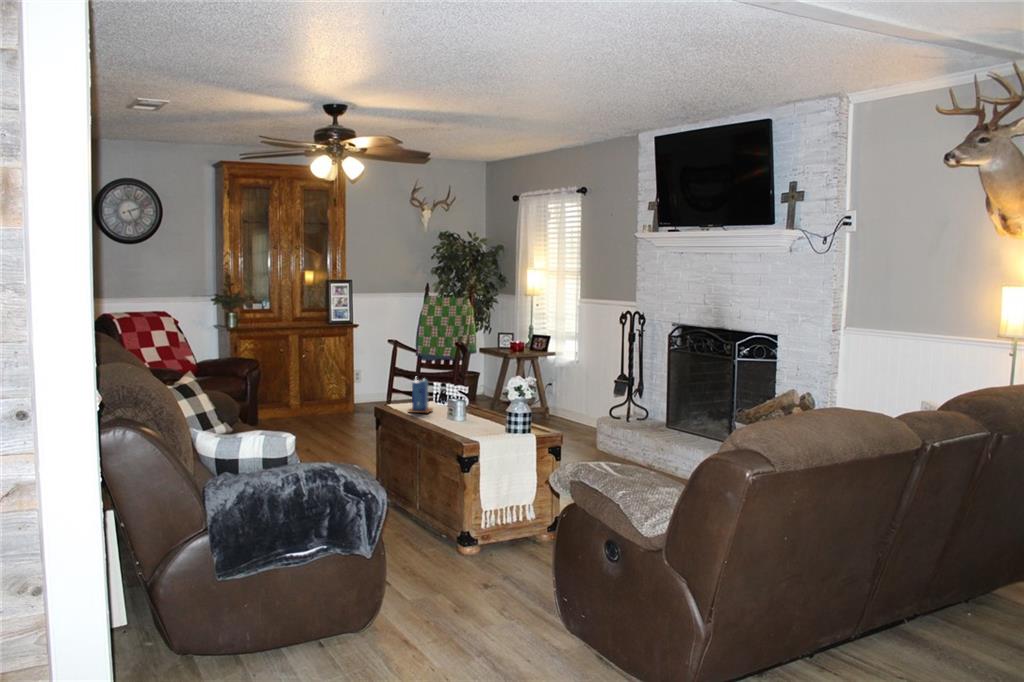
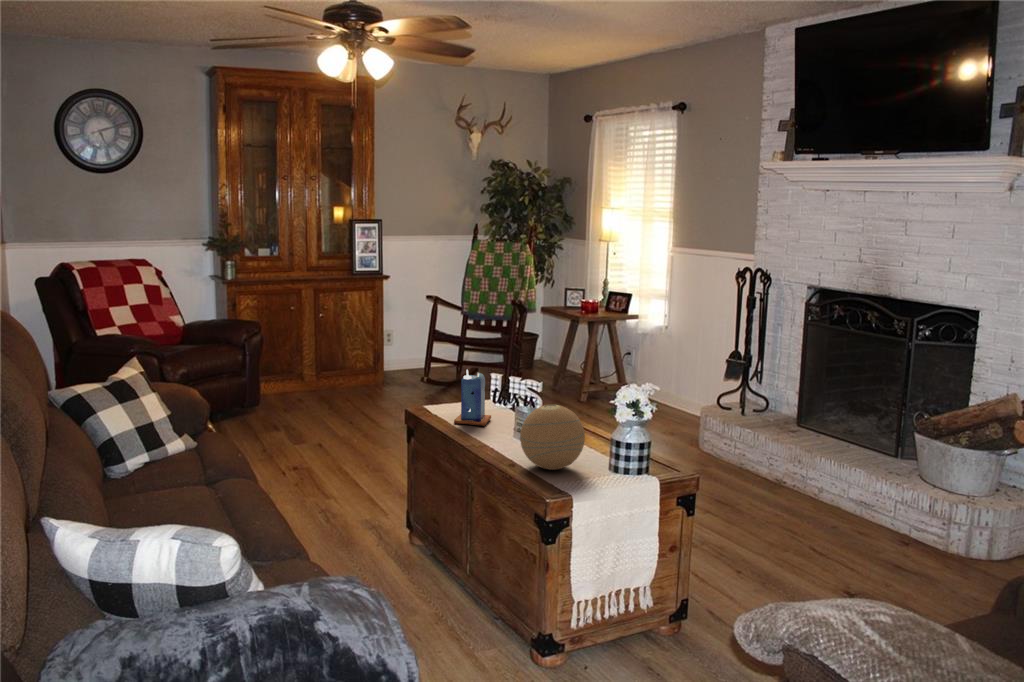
decorative orb: none [448,391,489,432] -> present [520,405,585,470]

